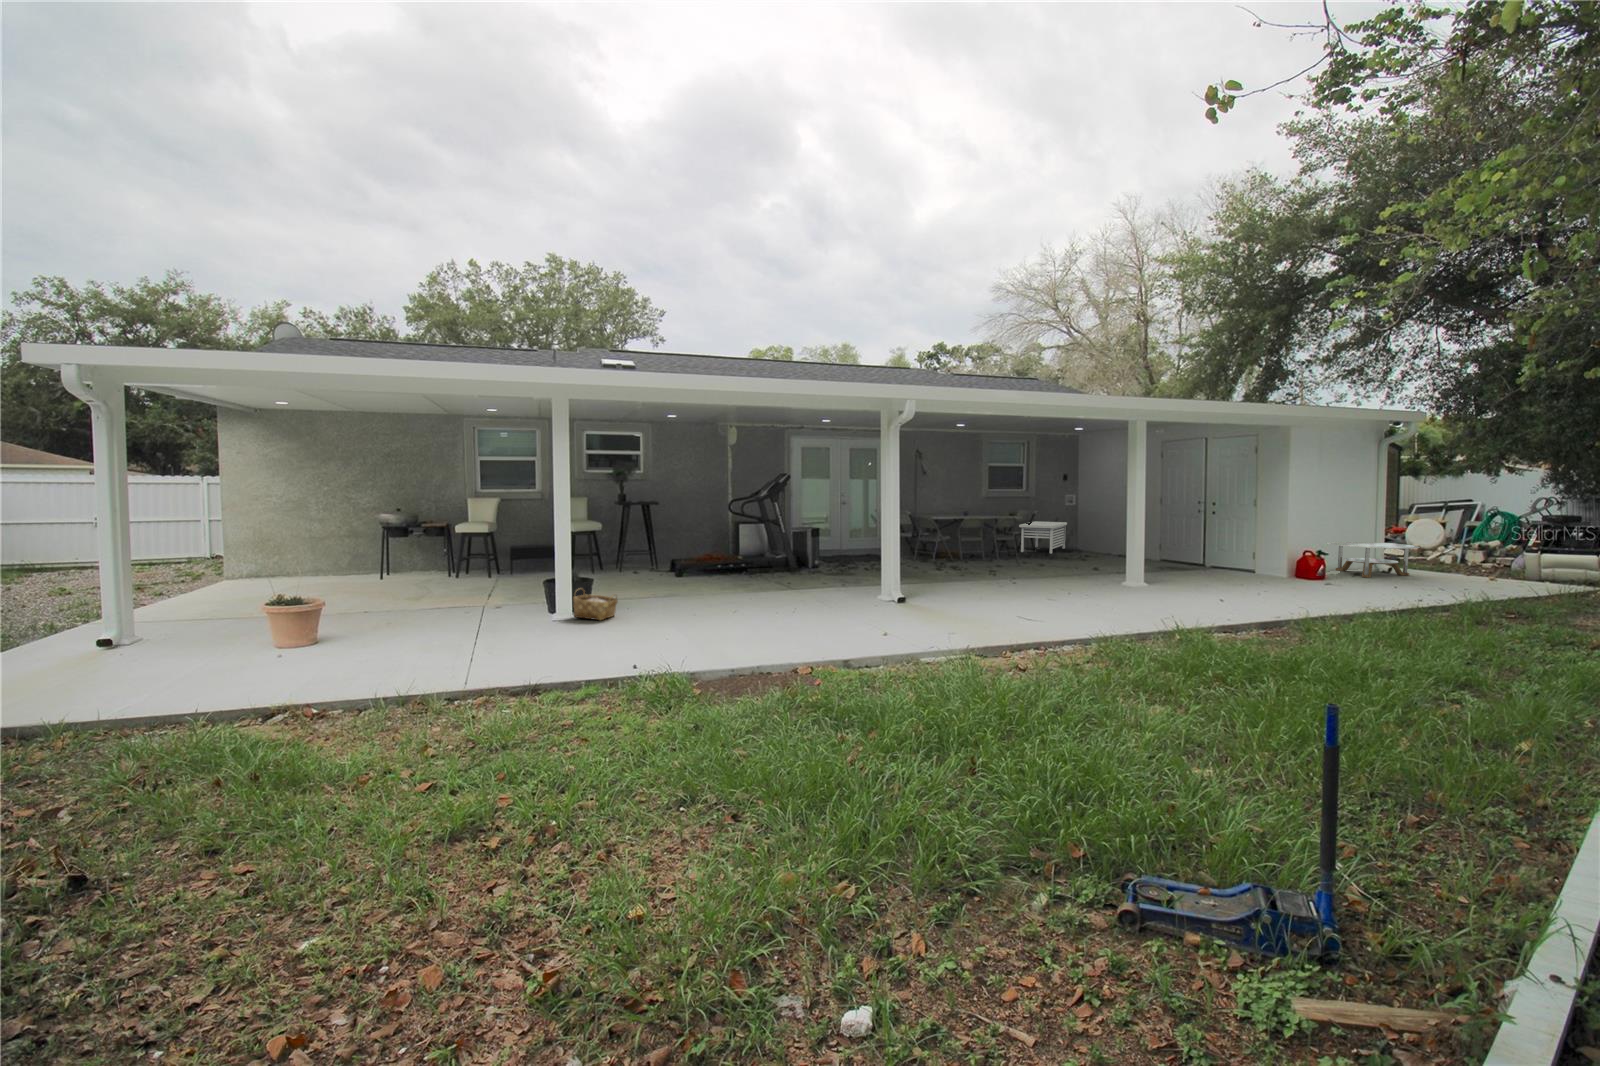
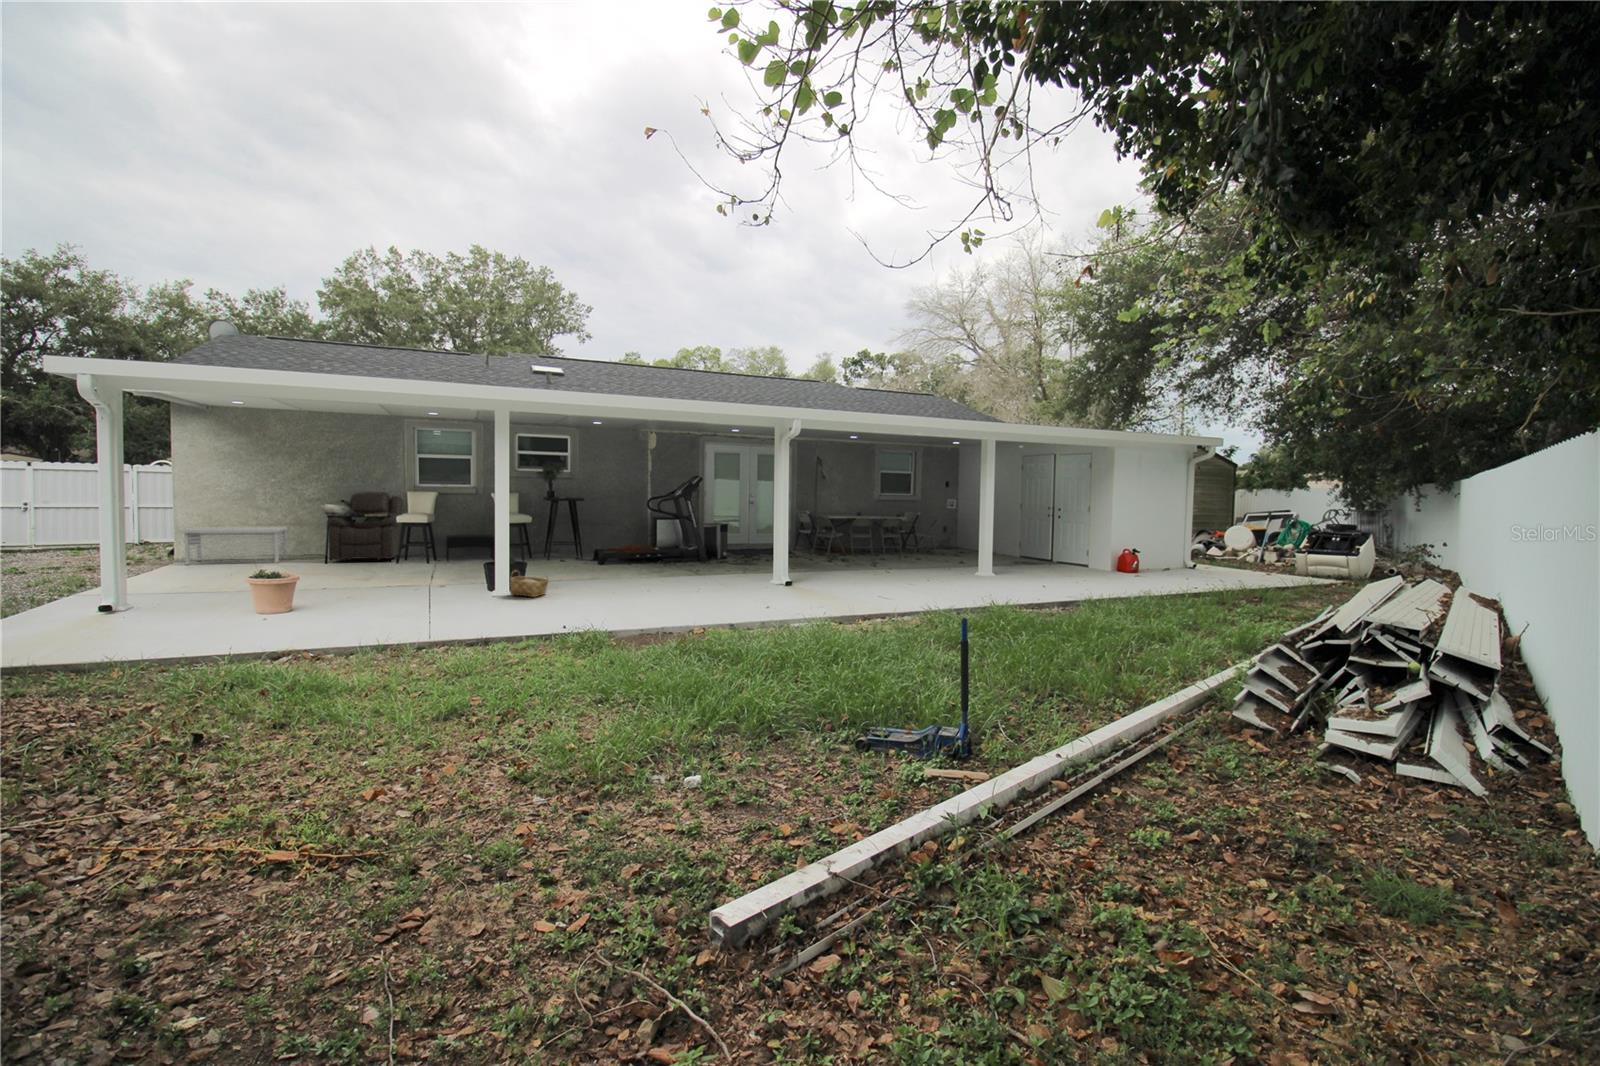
chair: none [386,500,468,577] -> present [328,492,403,562]
storage bench: present [1019,521,1067,554] -> present [180,526,287,565]
round table: present [1326,541,1420,578] -> none [1153,543,1221,573]

